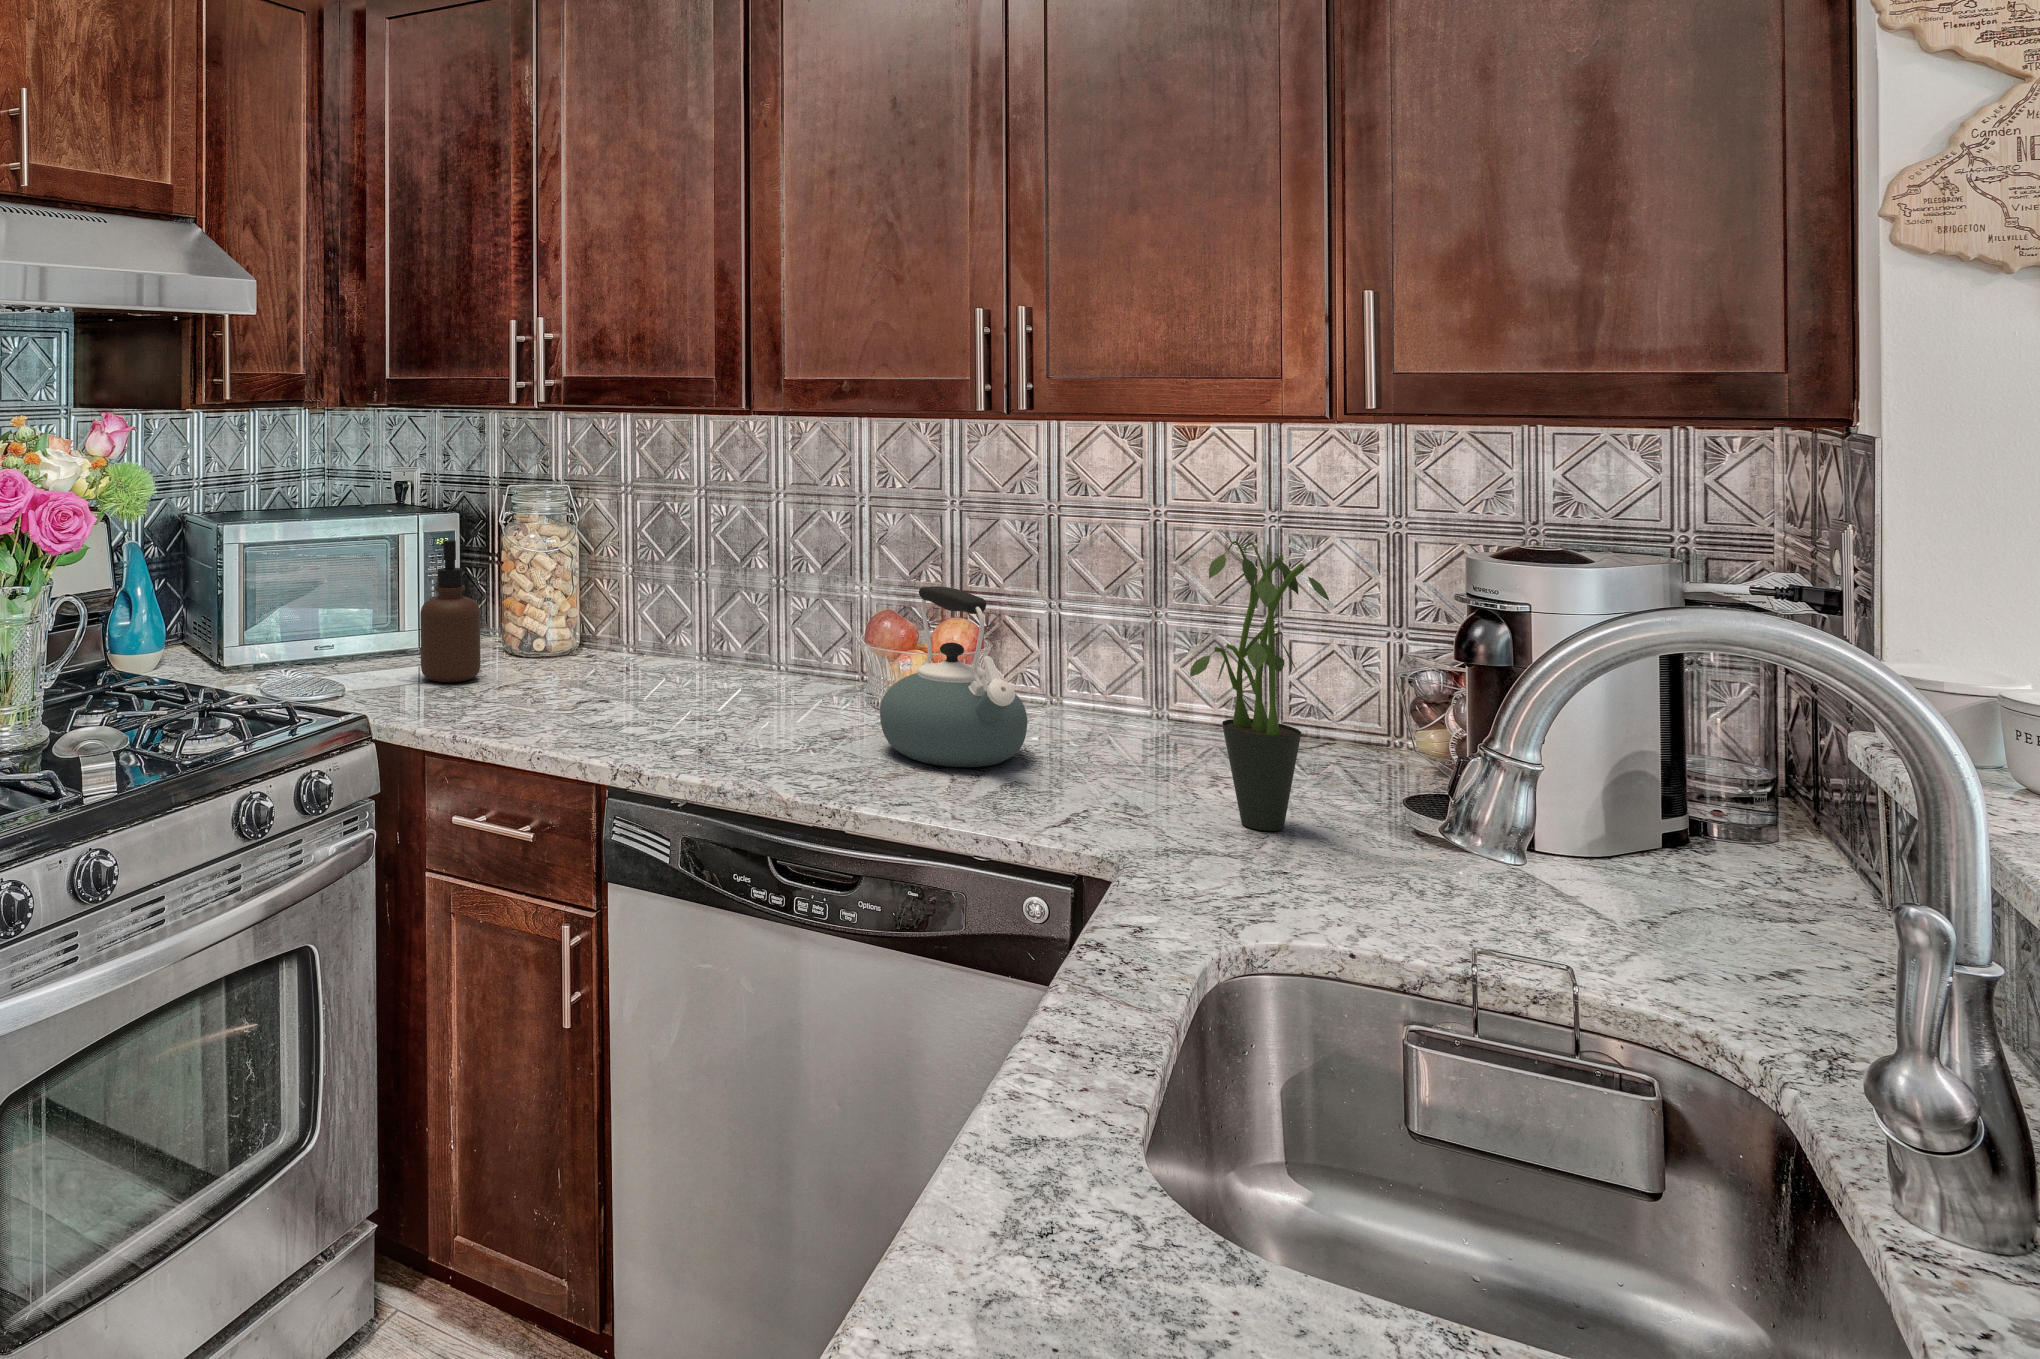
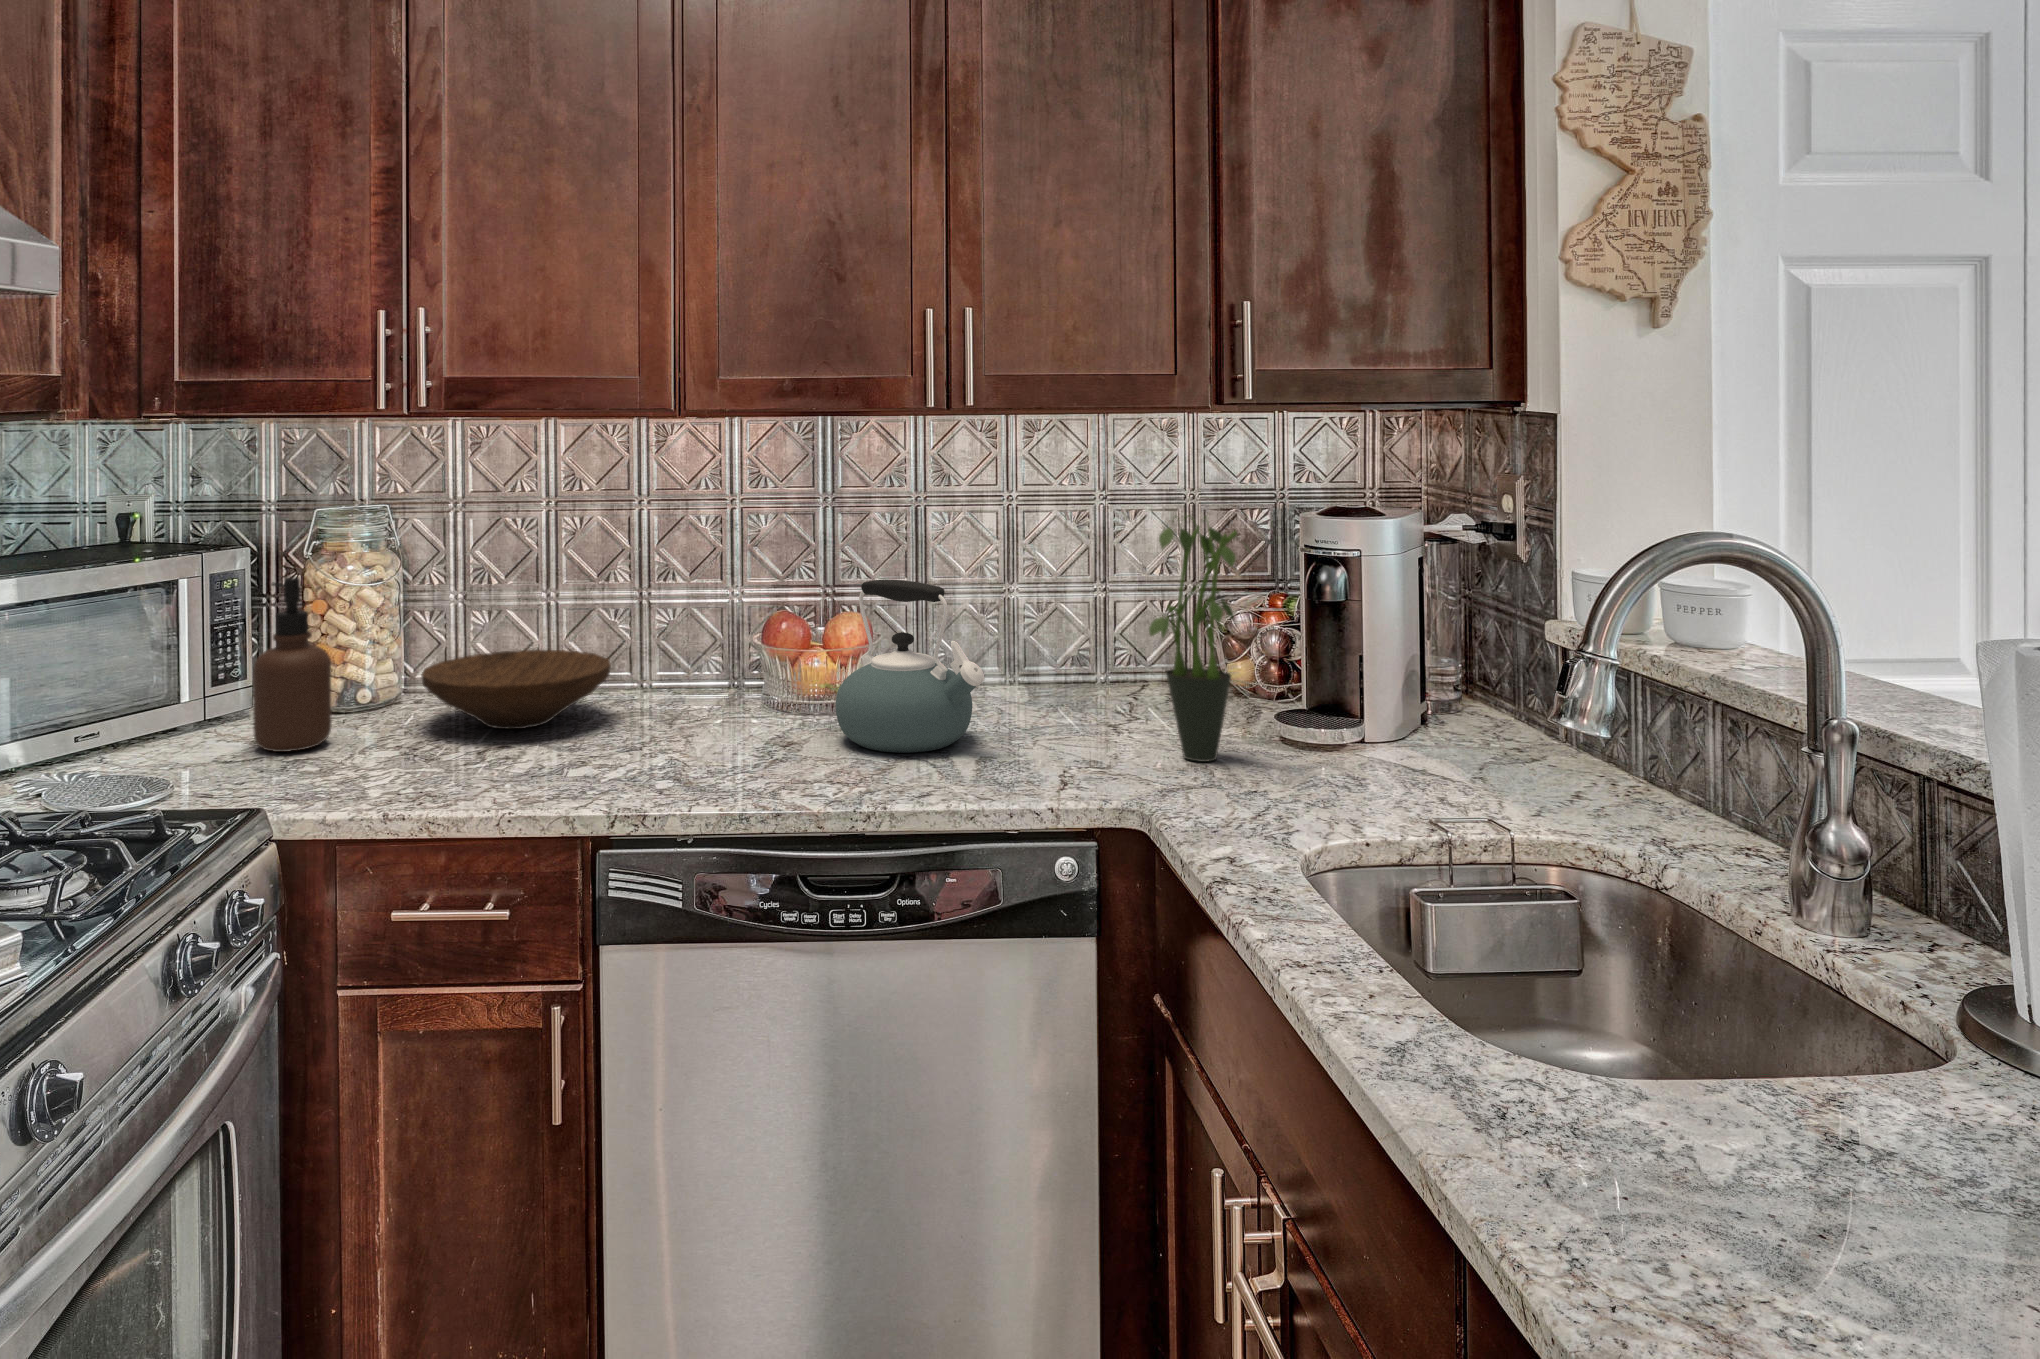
wooden bowl: none [553,622,719,691] -> present [422,650,611,729]

